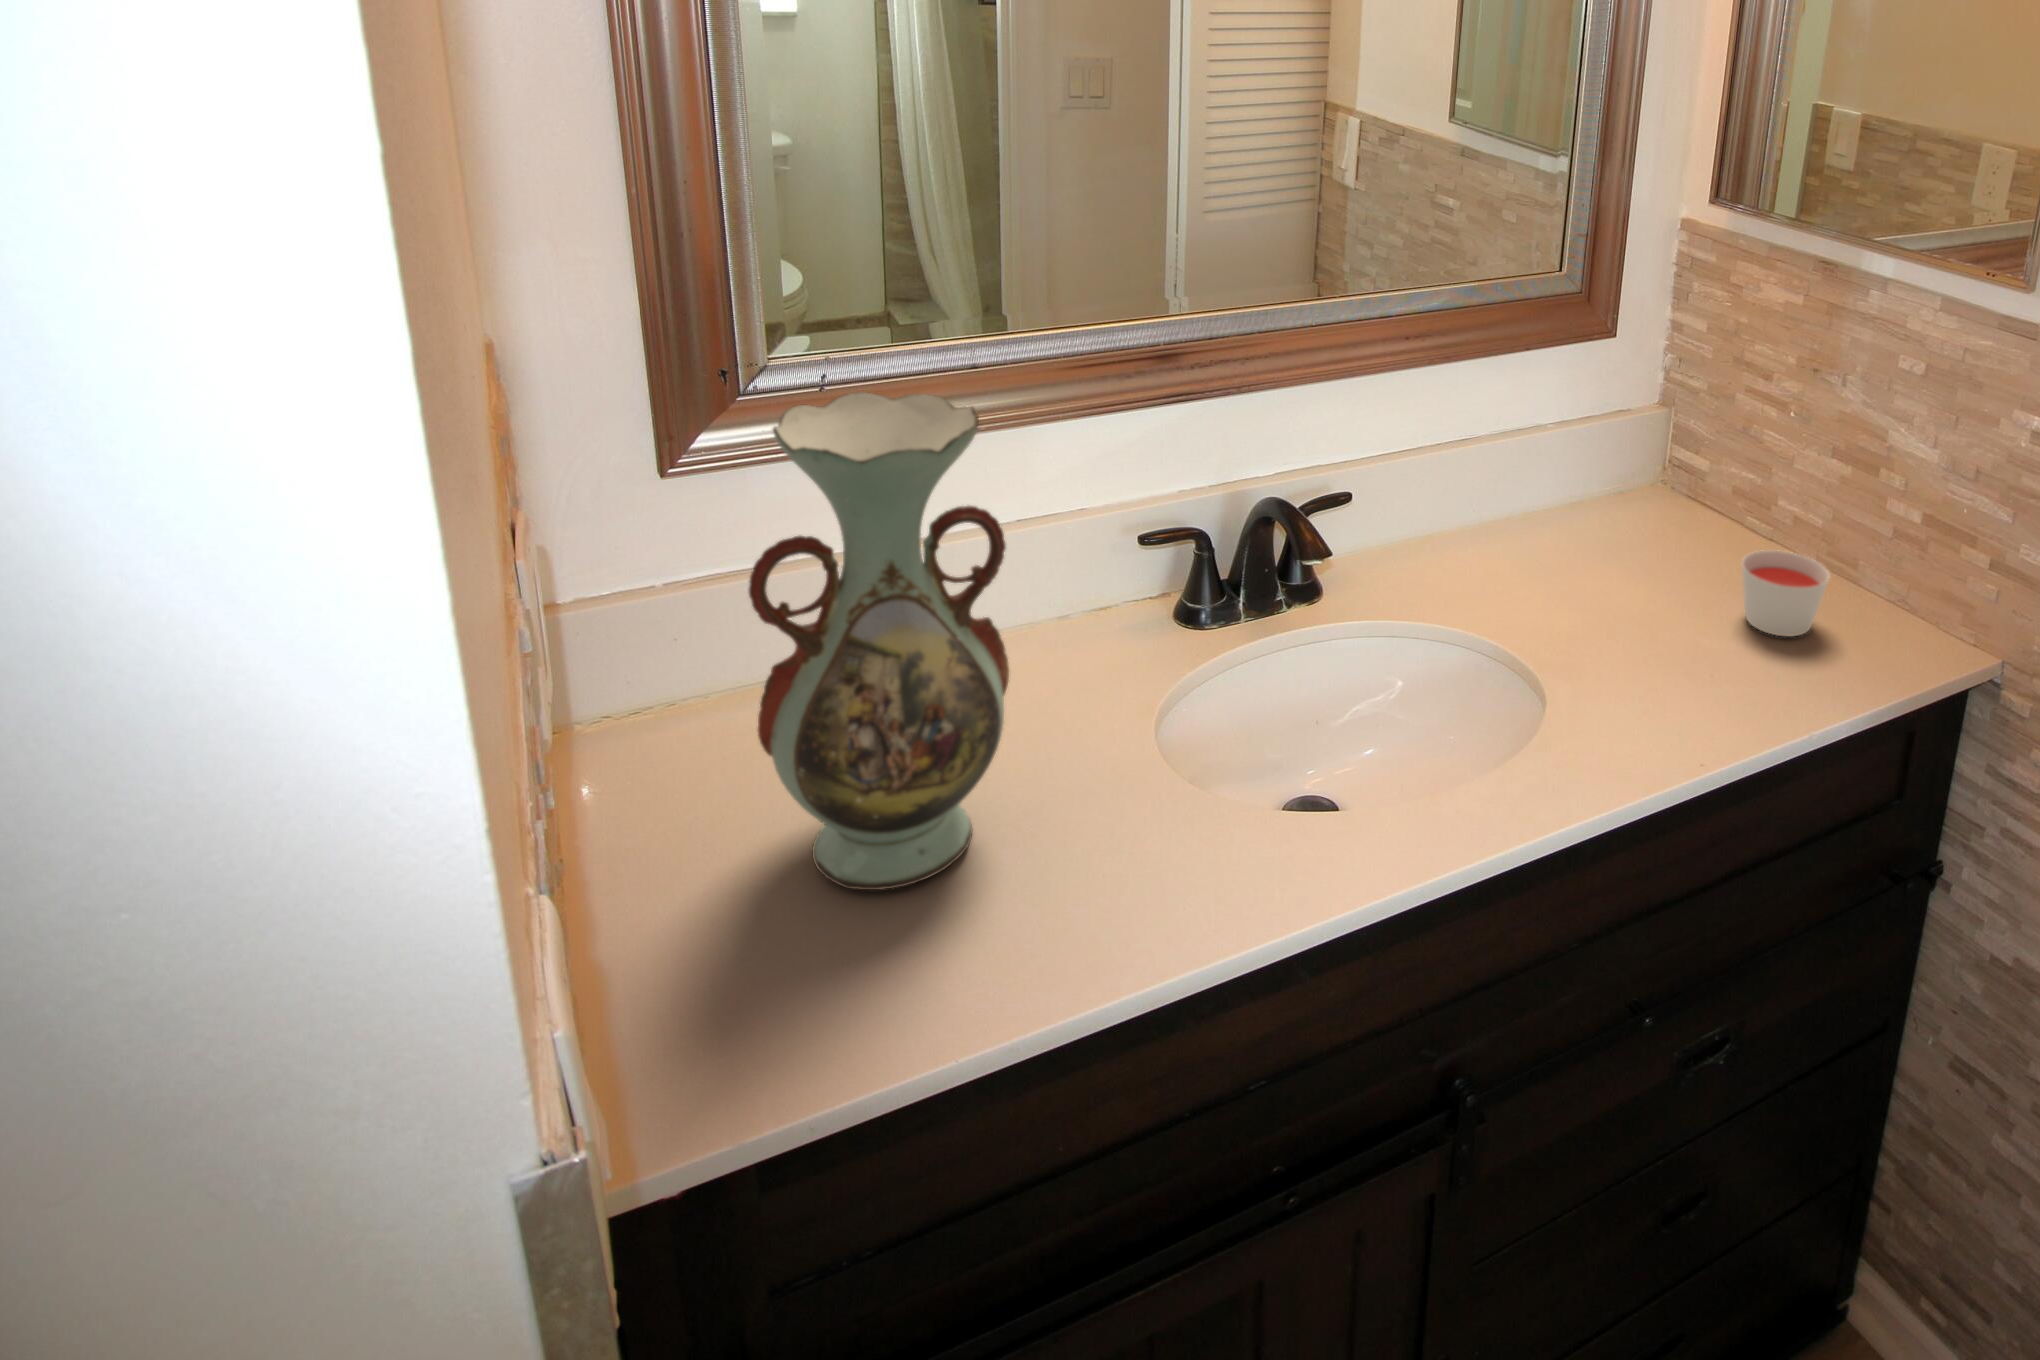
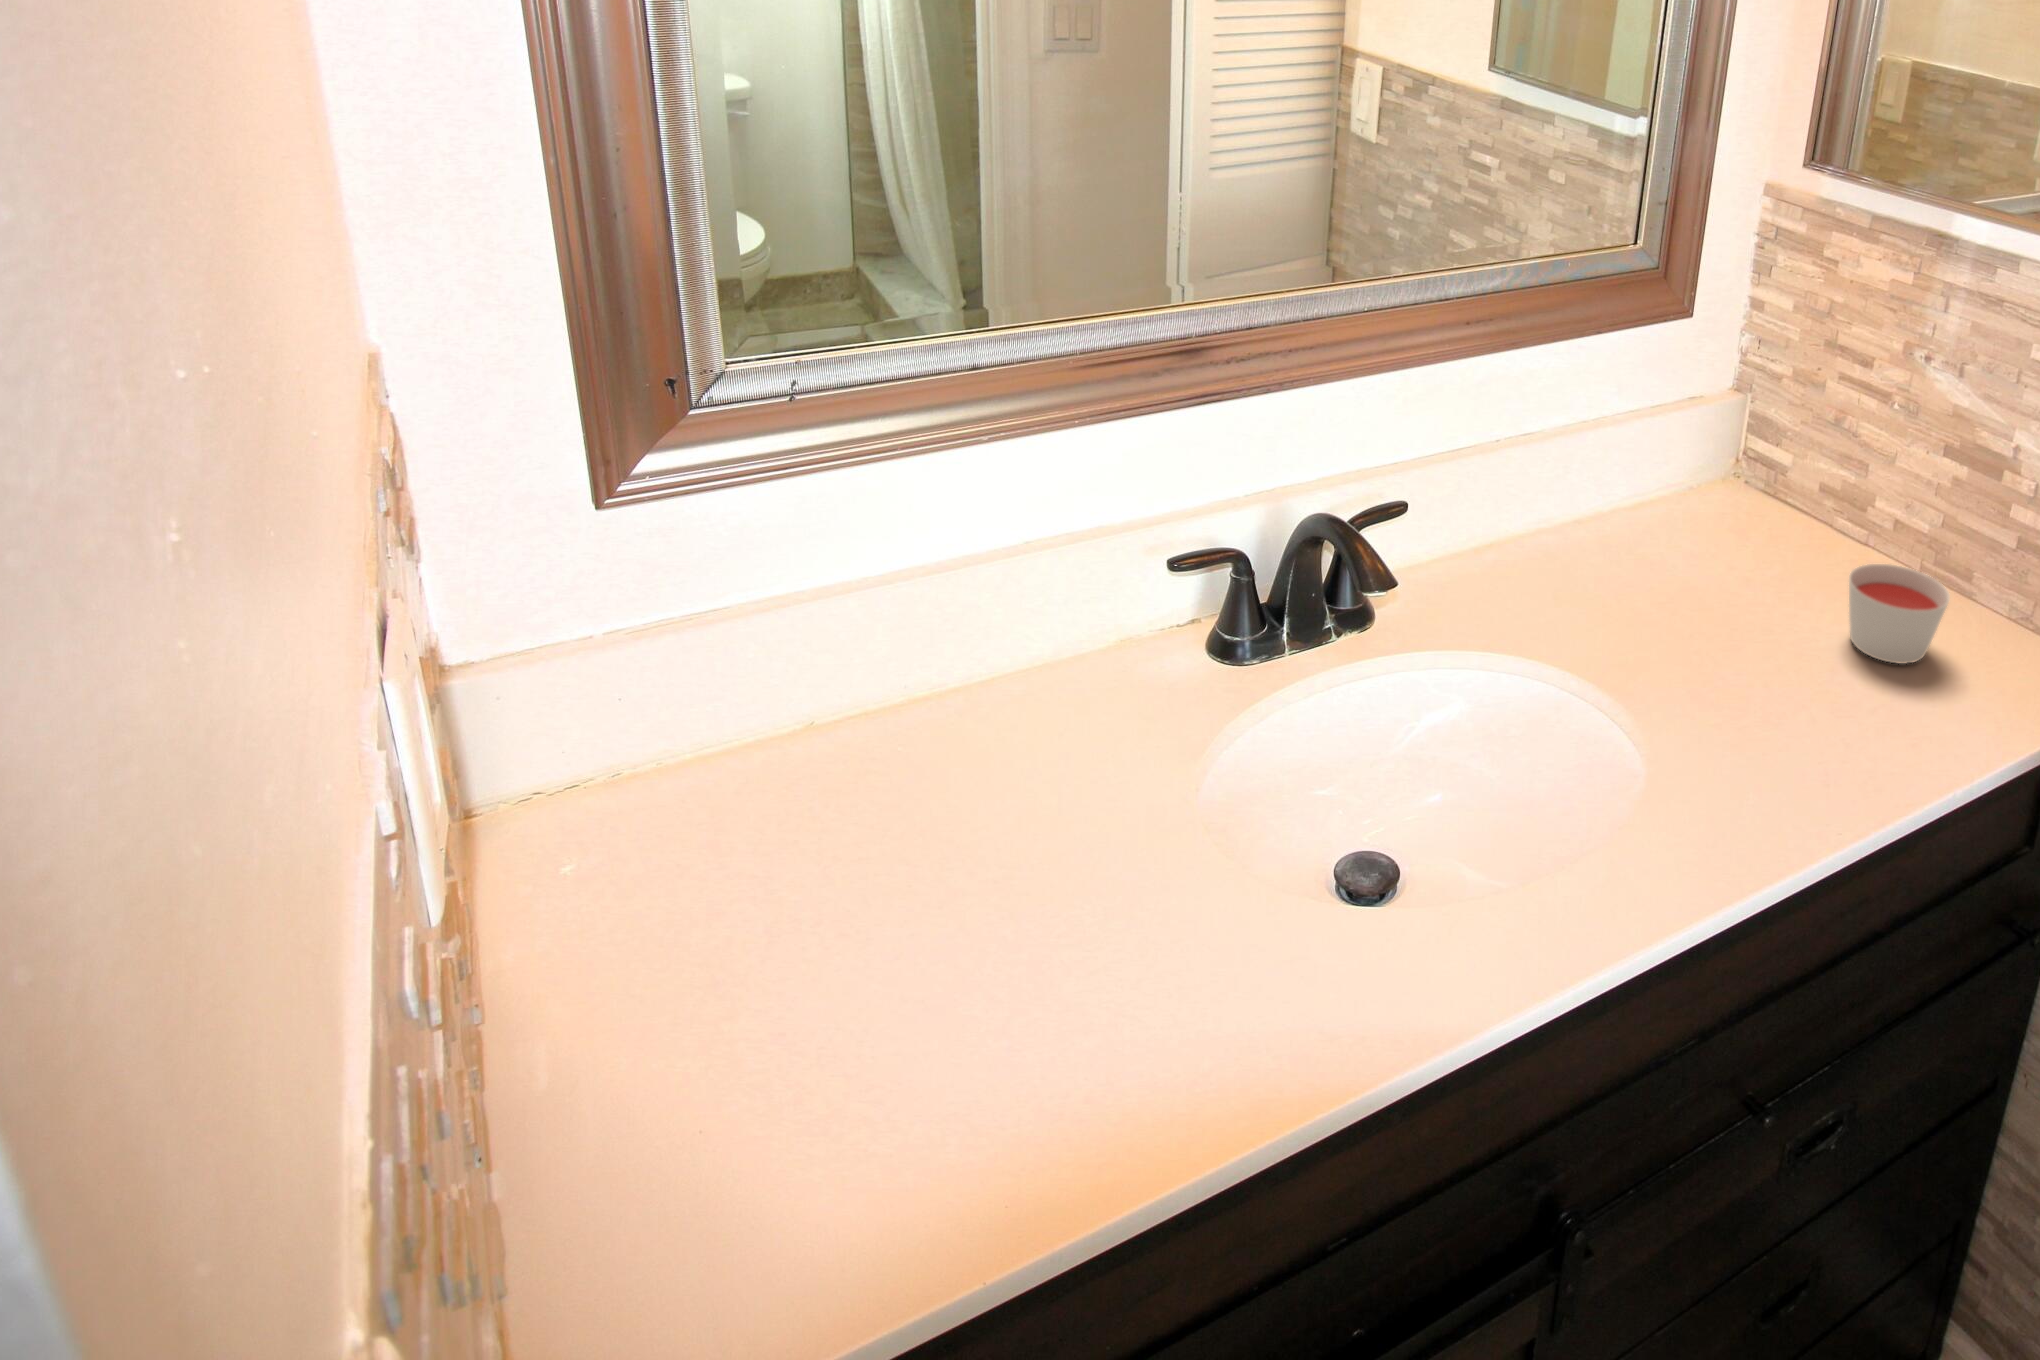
decorative vase: present [749,392,1009,890] -> none [712,415,1034,1028]

